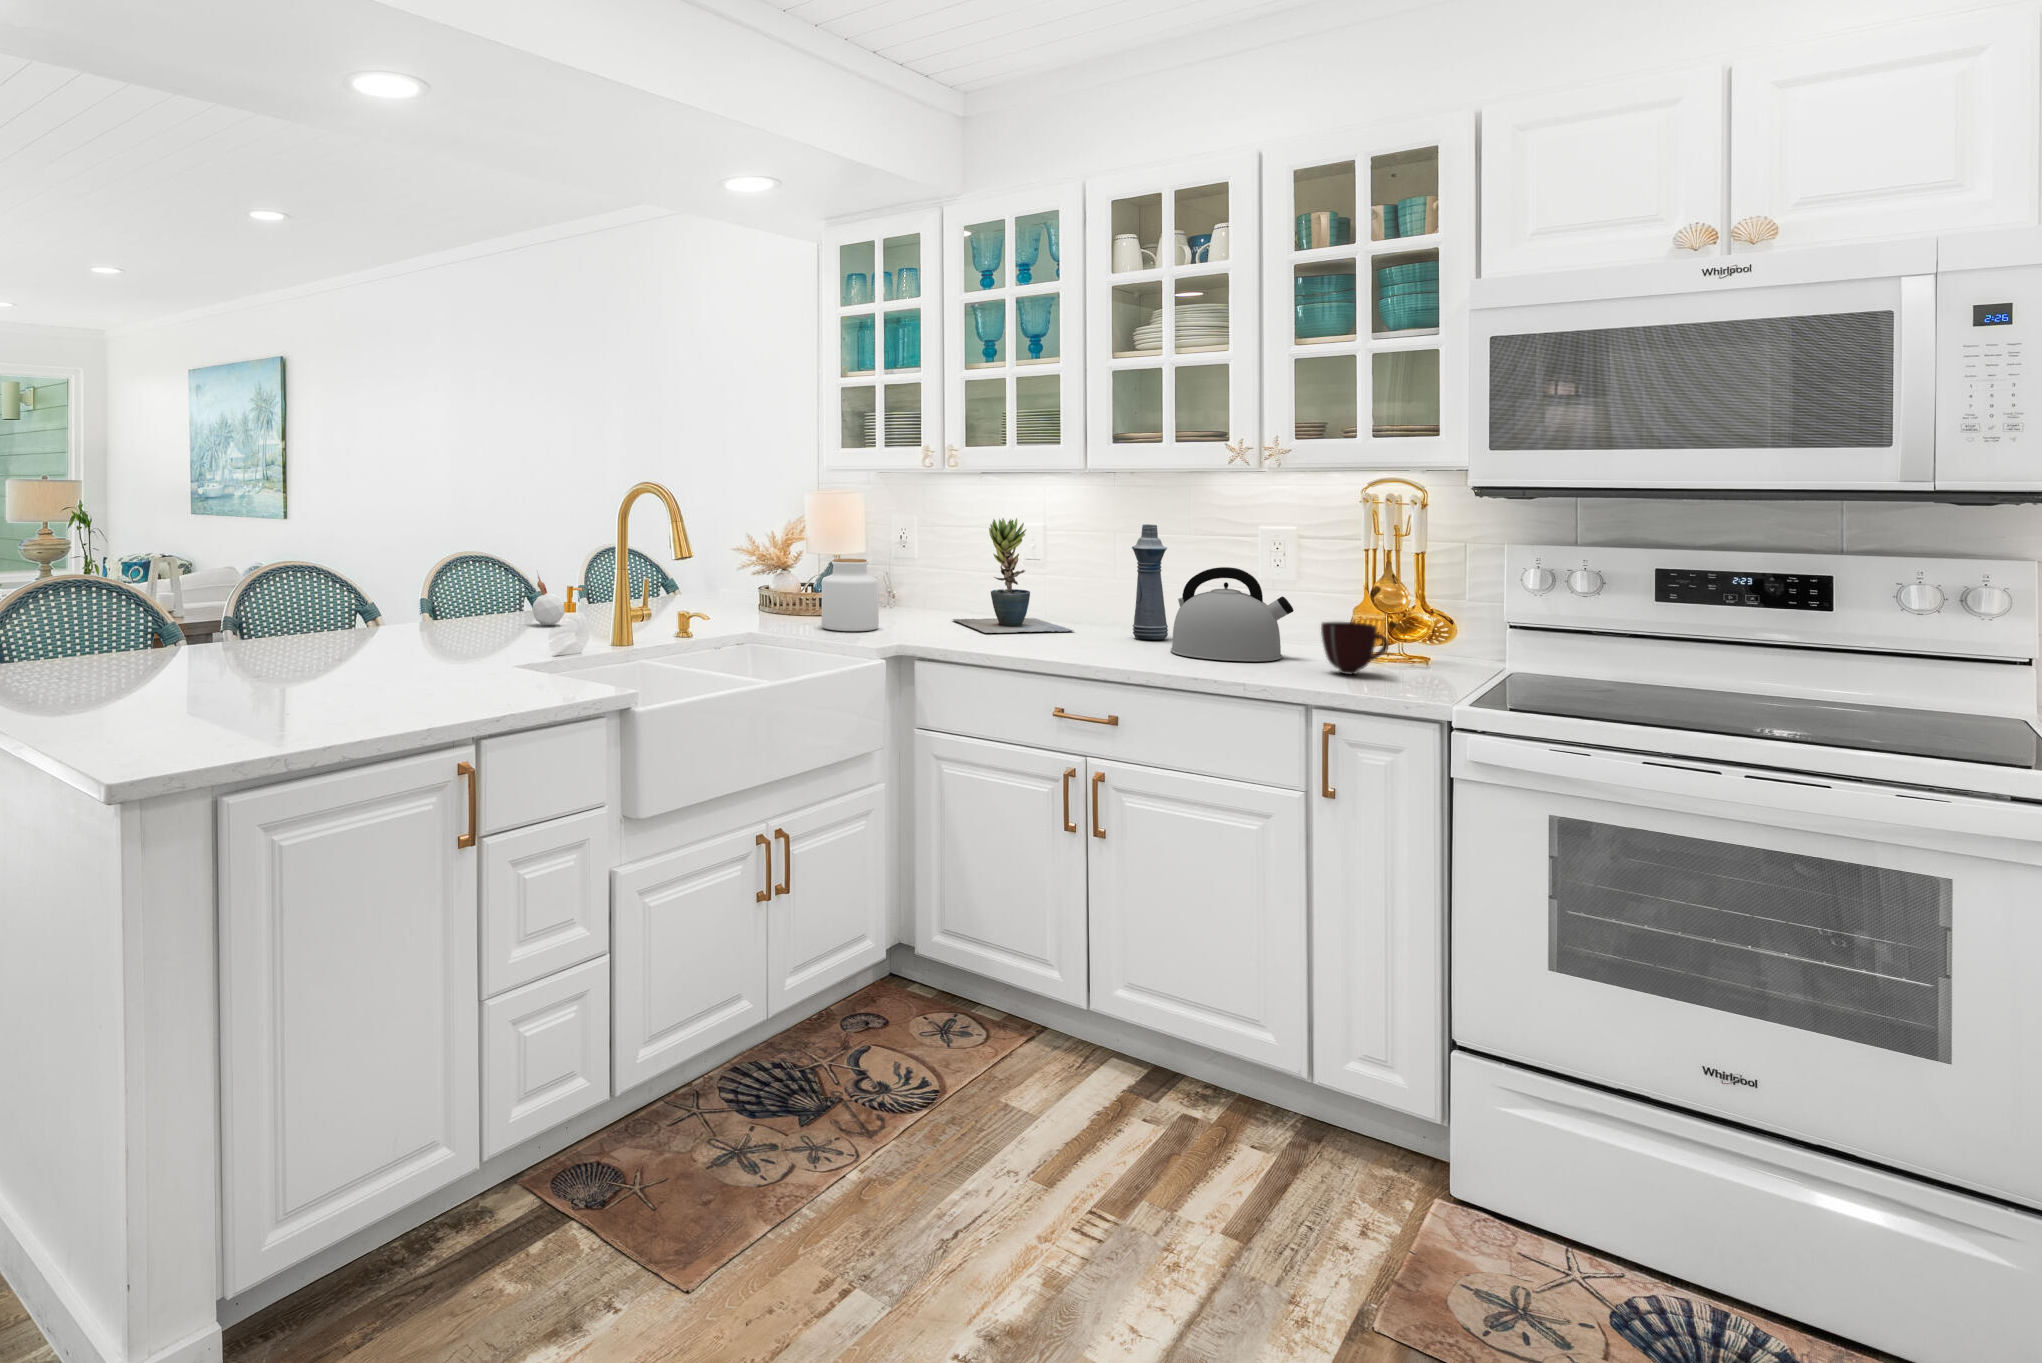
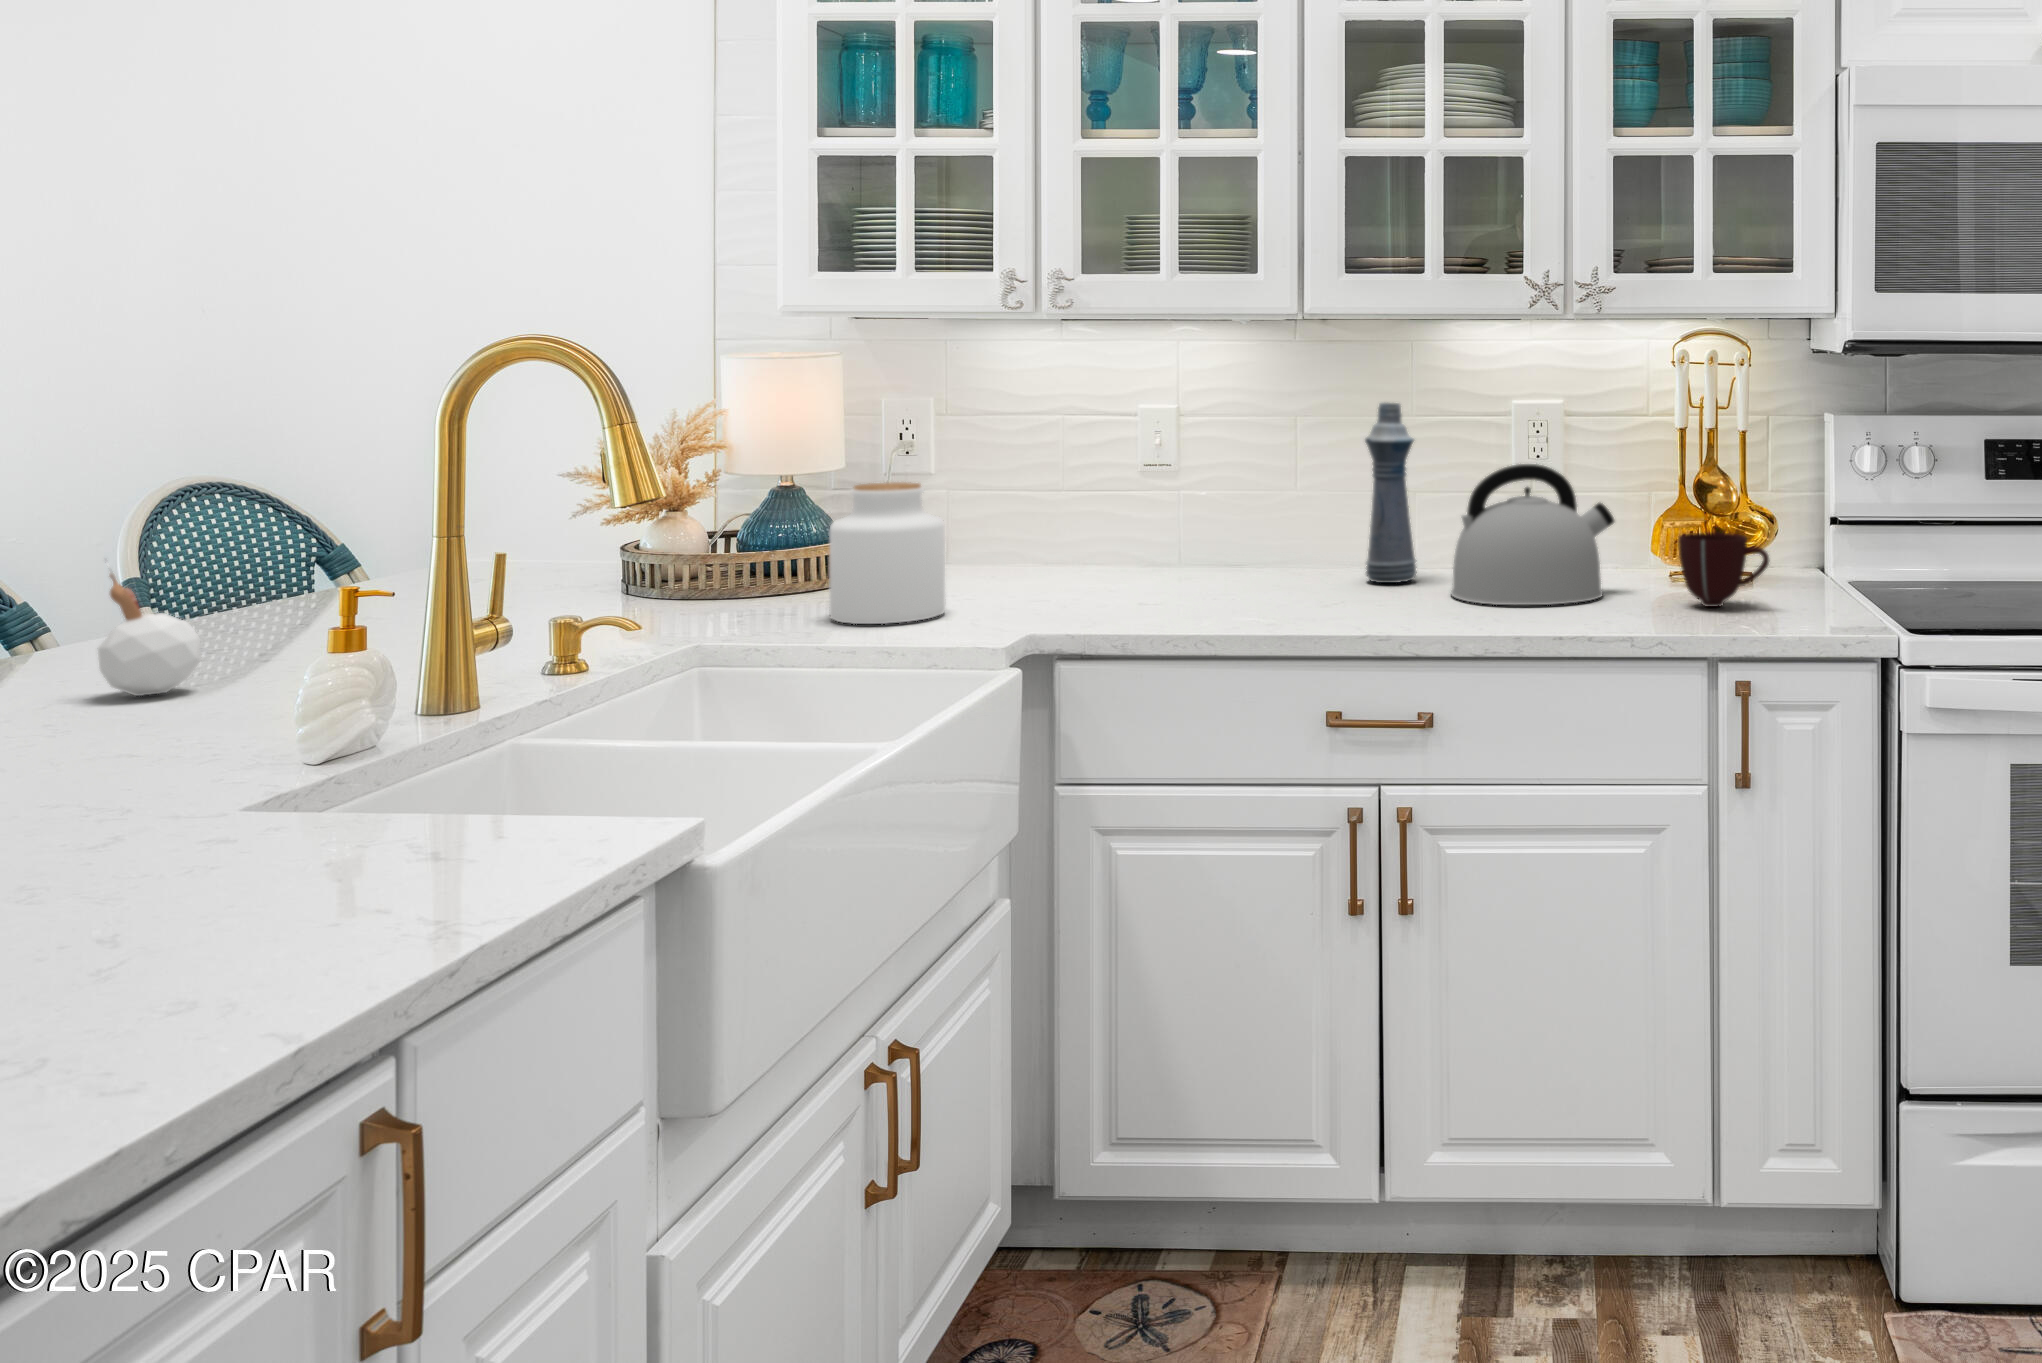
potted plant: present [953,518,1073,633] -> none [1045,397,1272,599]

